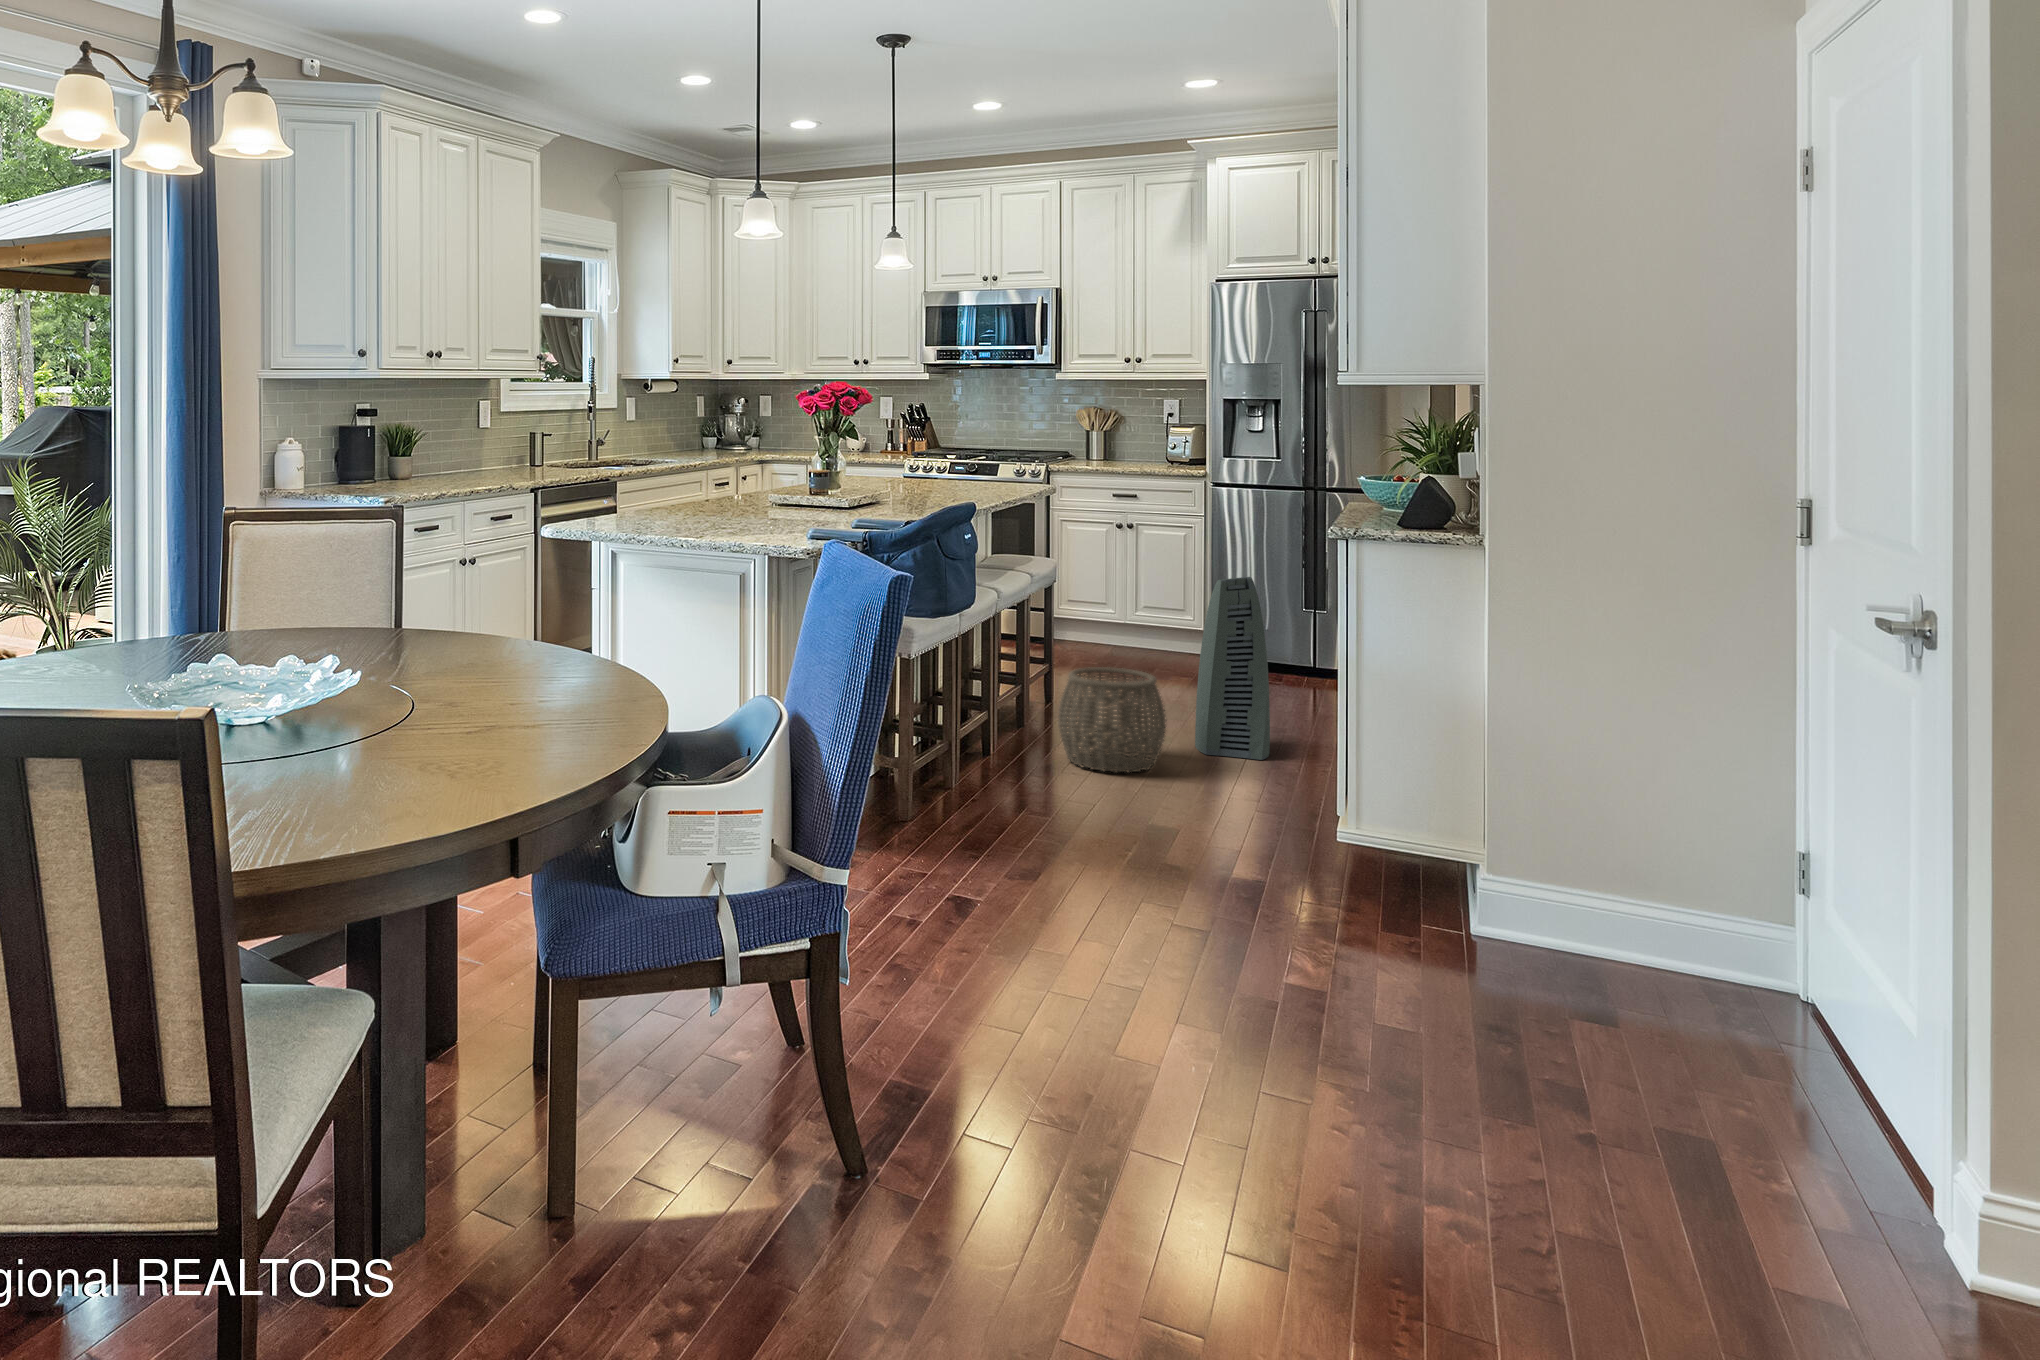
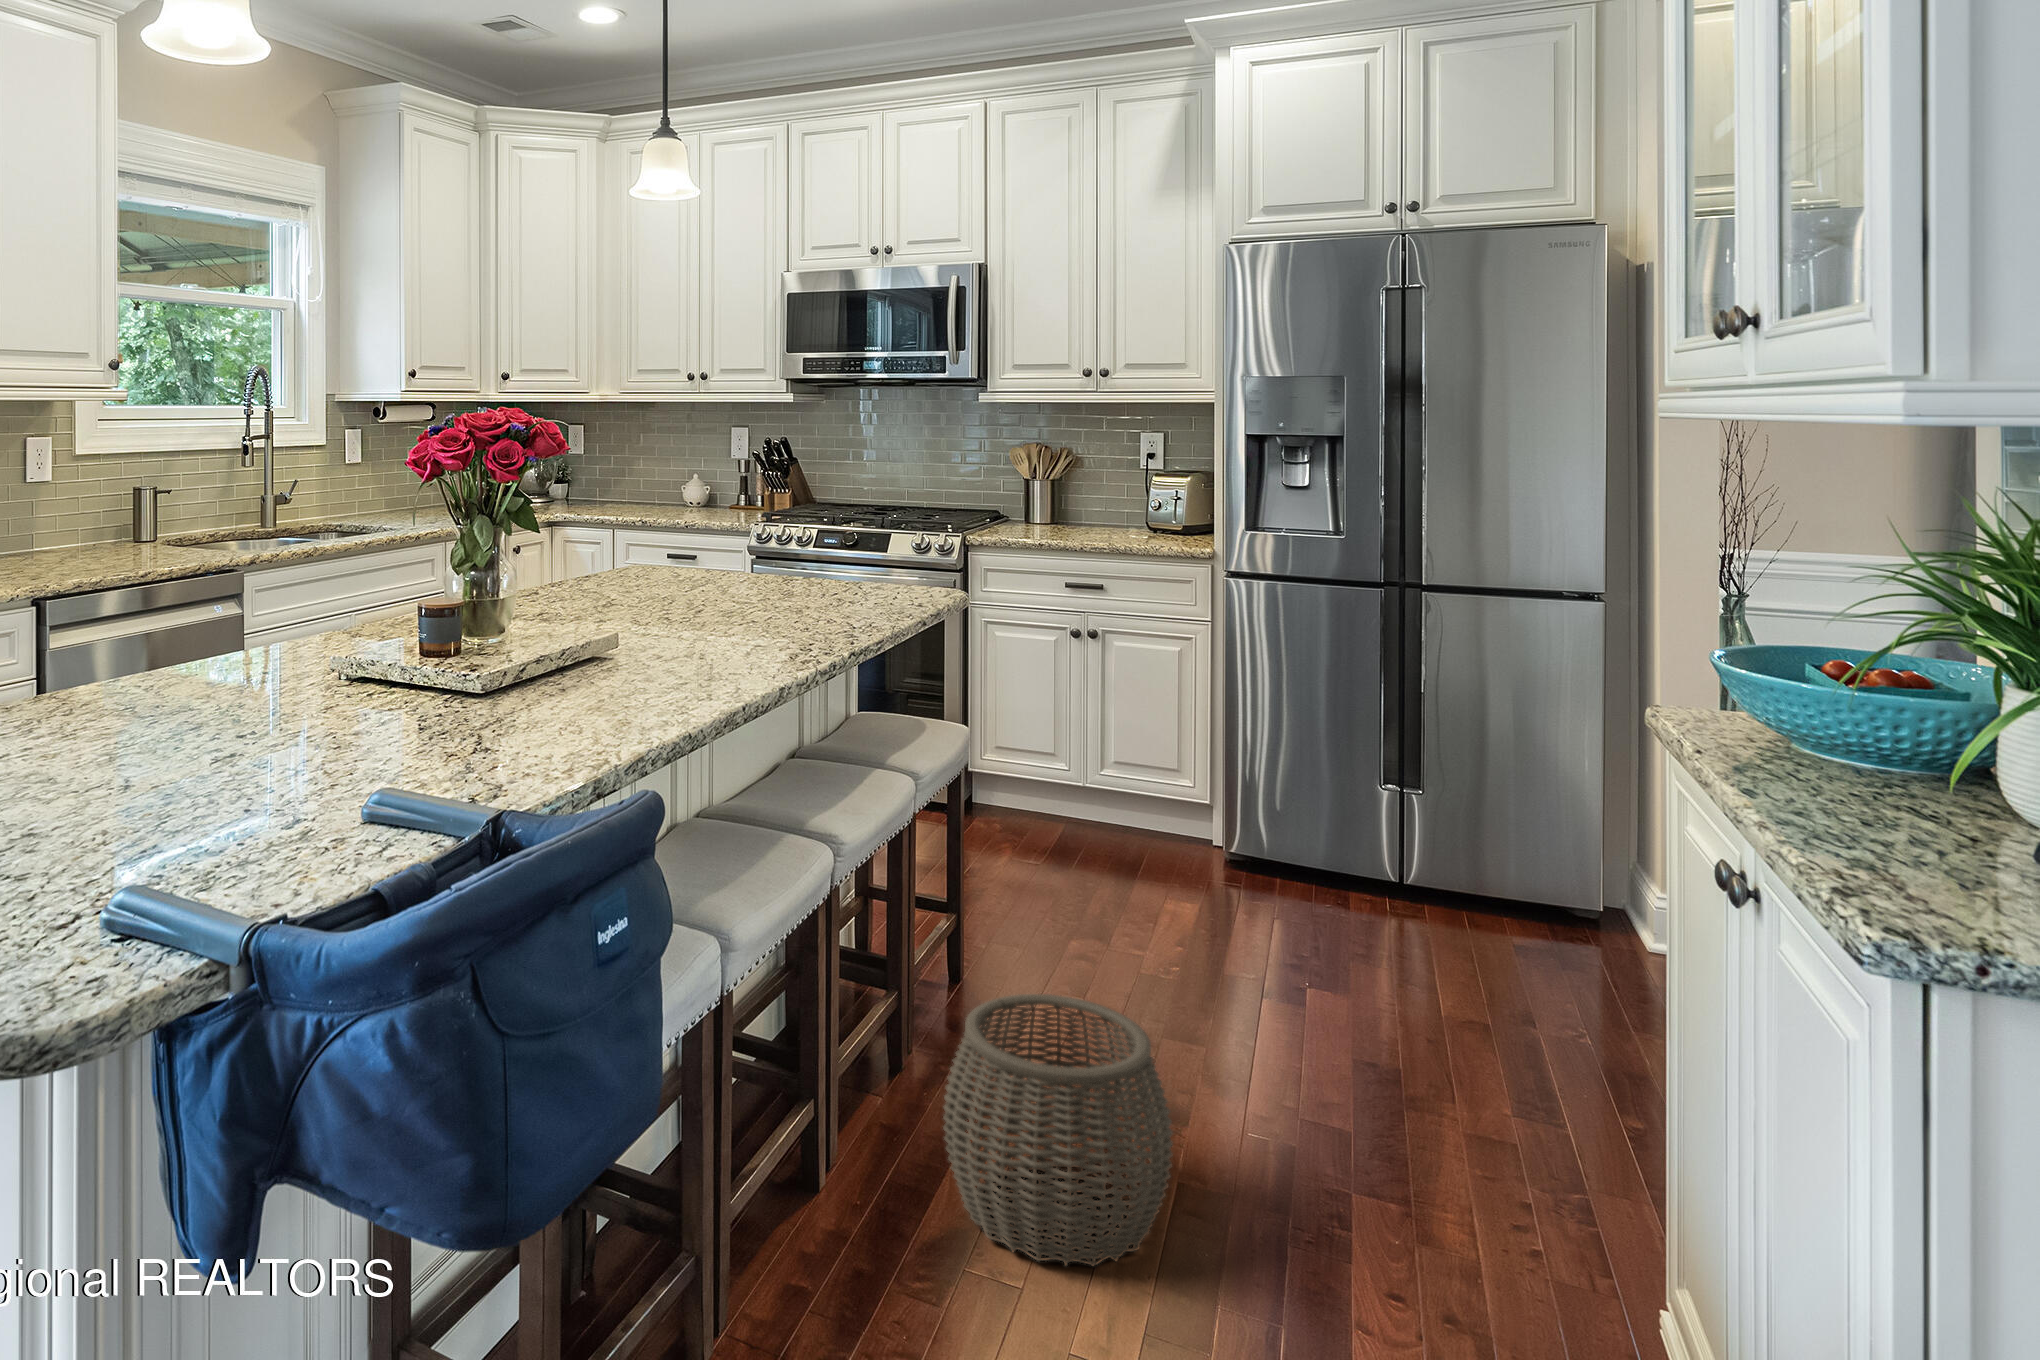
air purifier: present [1195,577,1270,760] -> none [1223,798,1378,1197]

